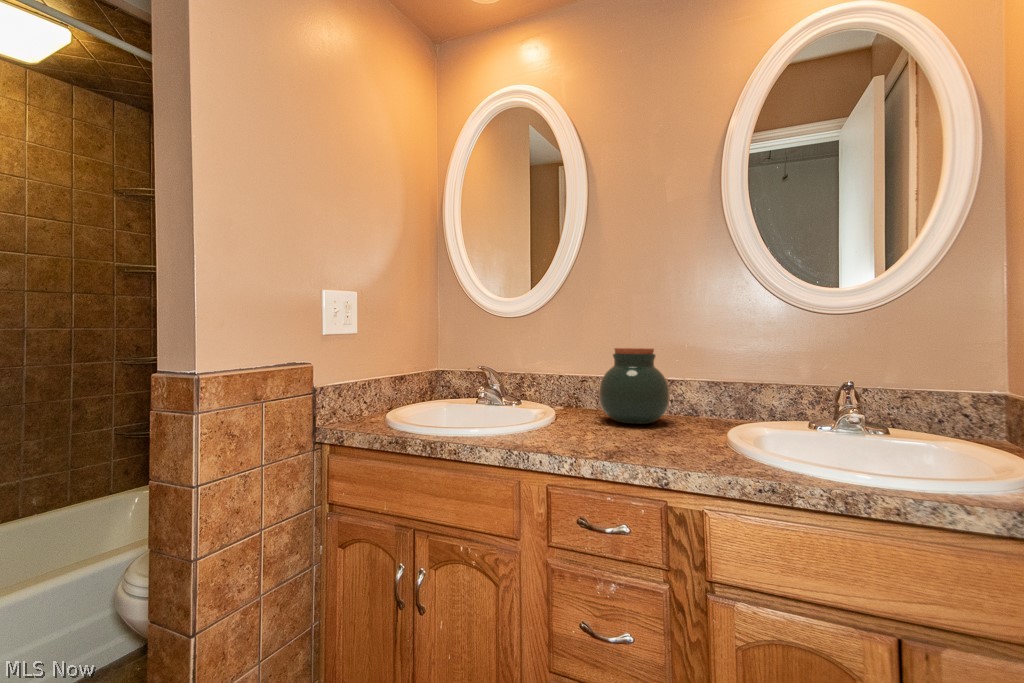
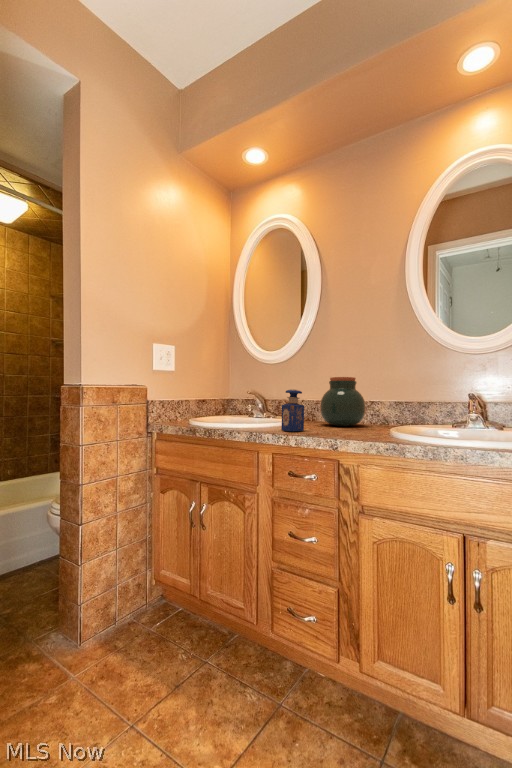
perfume bottle: none [554,375,592,446] -> present [281,389,304,431]

